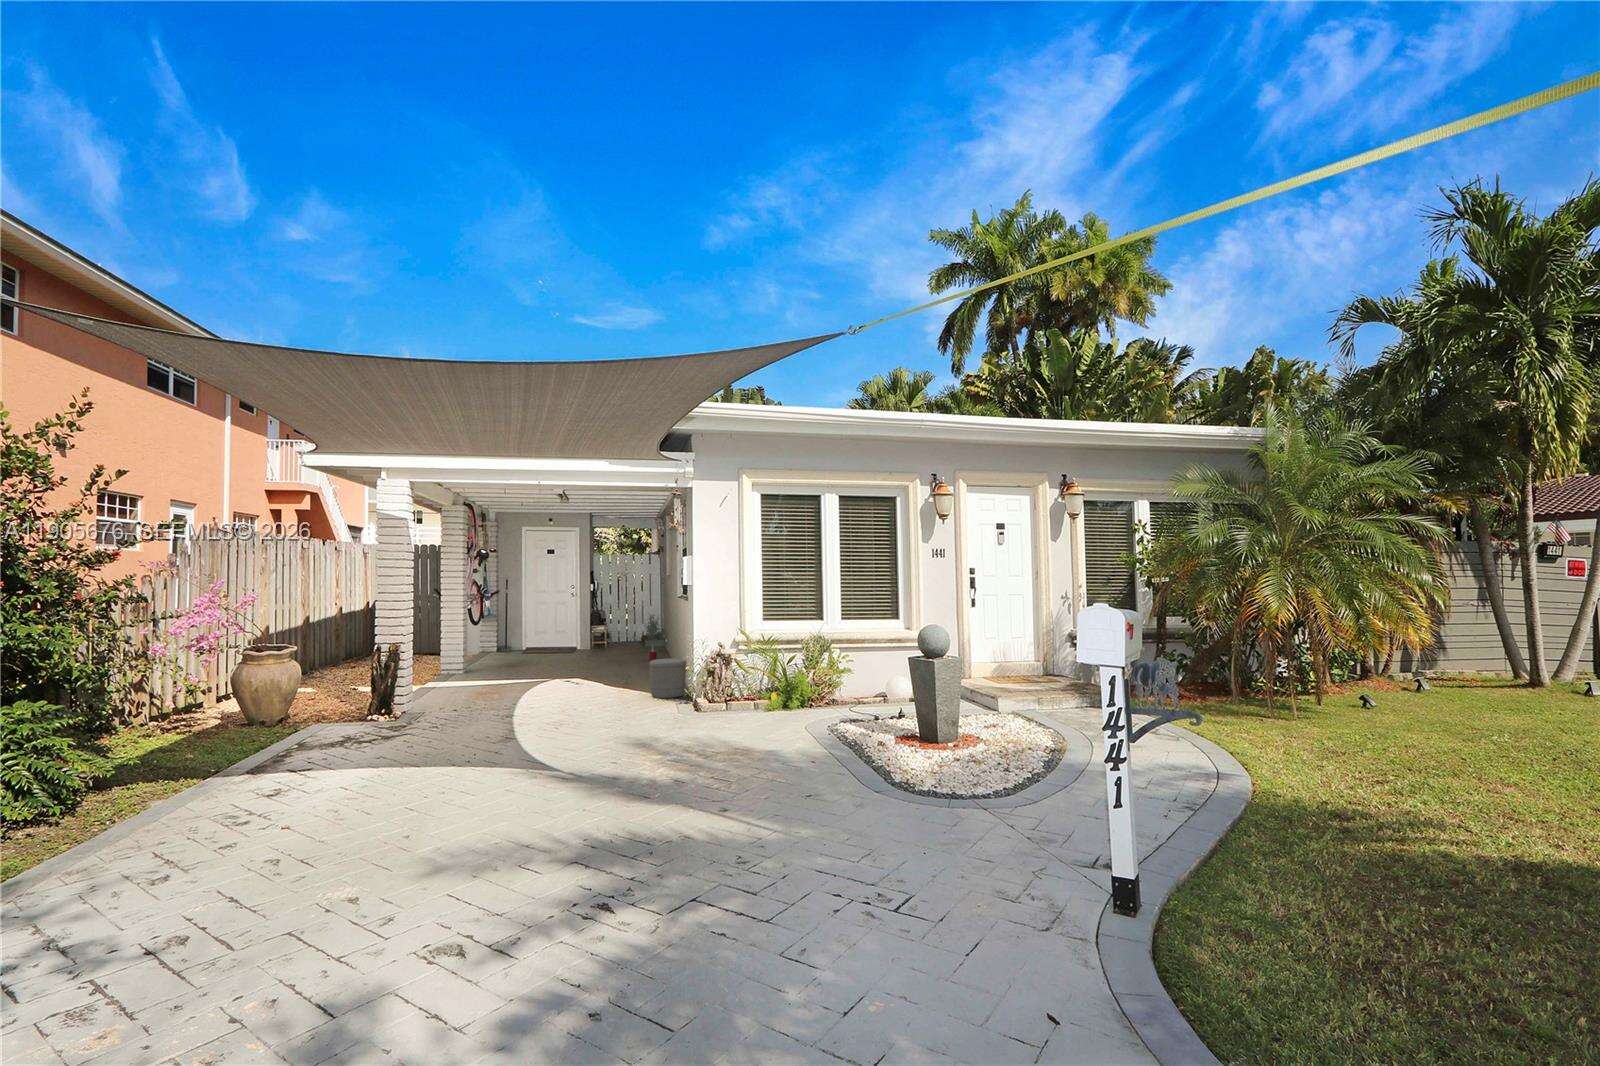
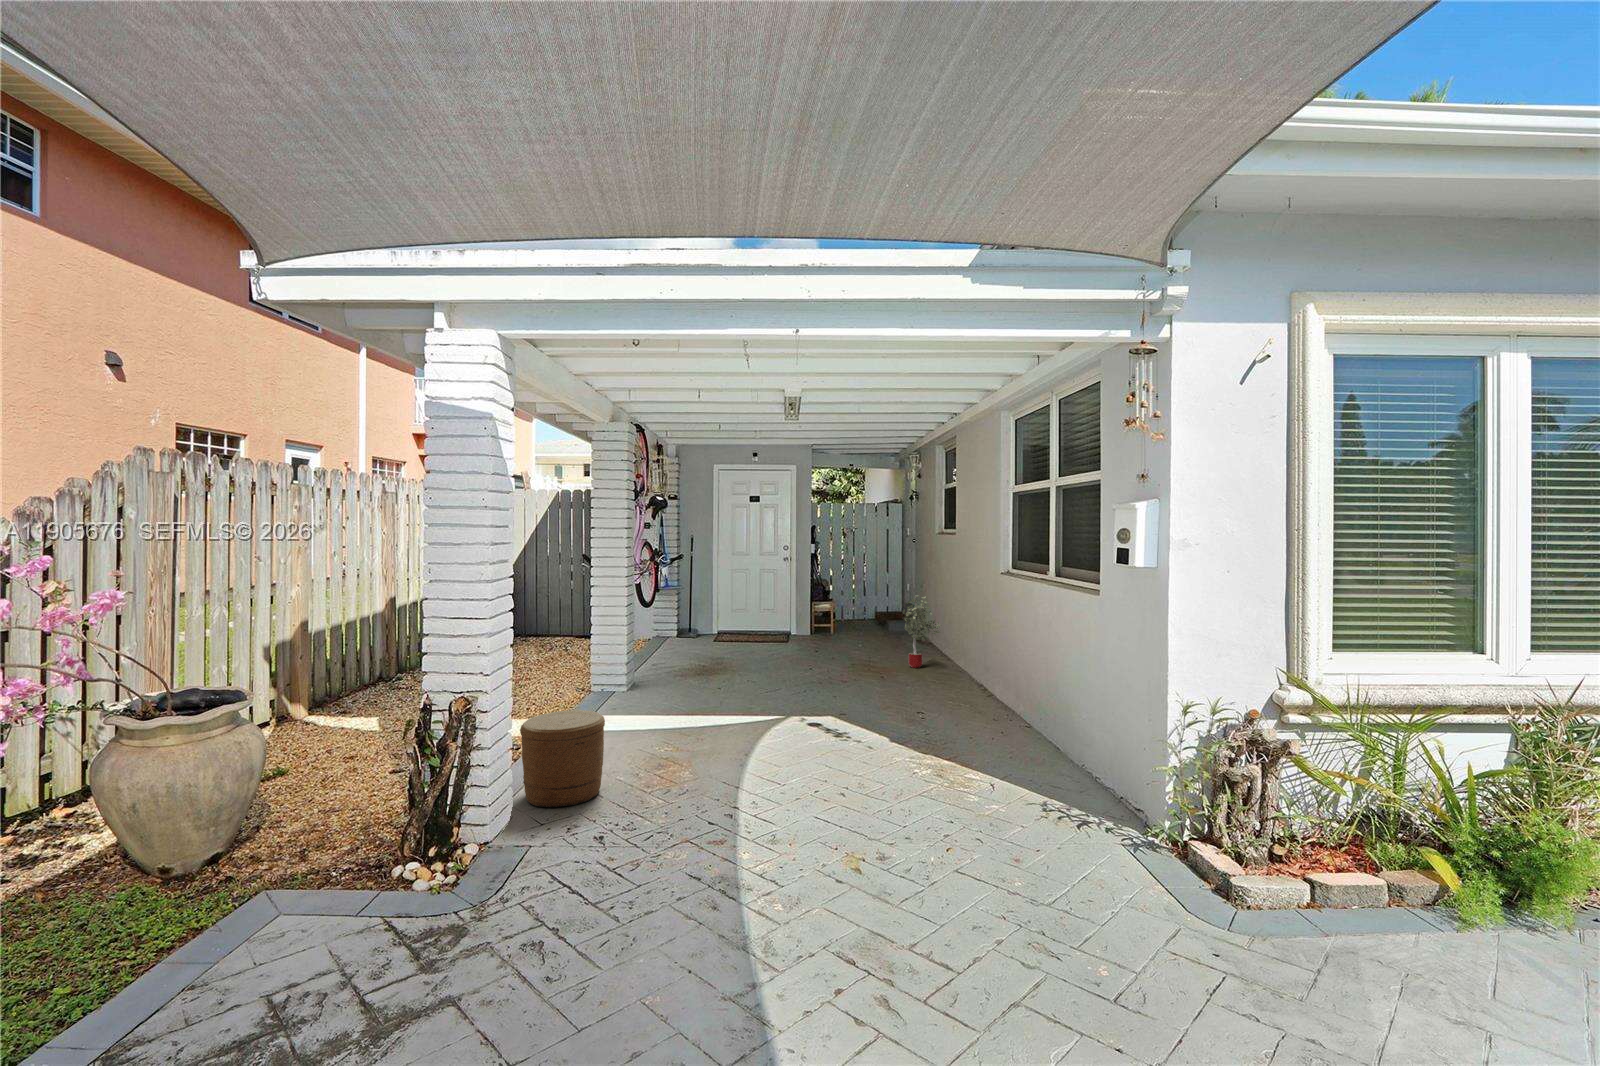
woven basket: present [649,658,686,698] -> present [520,710,605,807]

